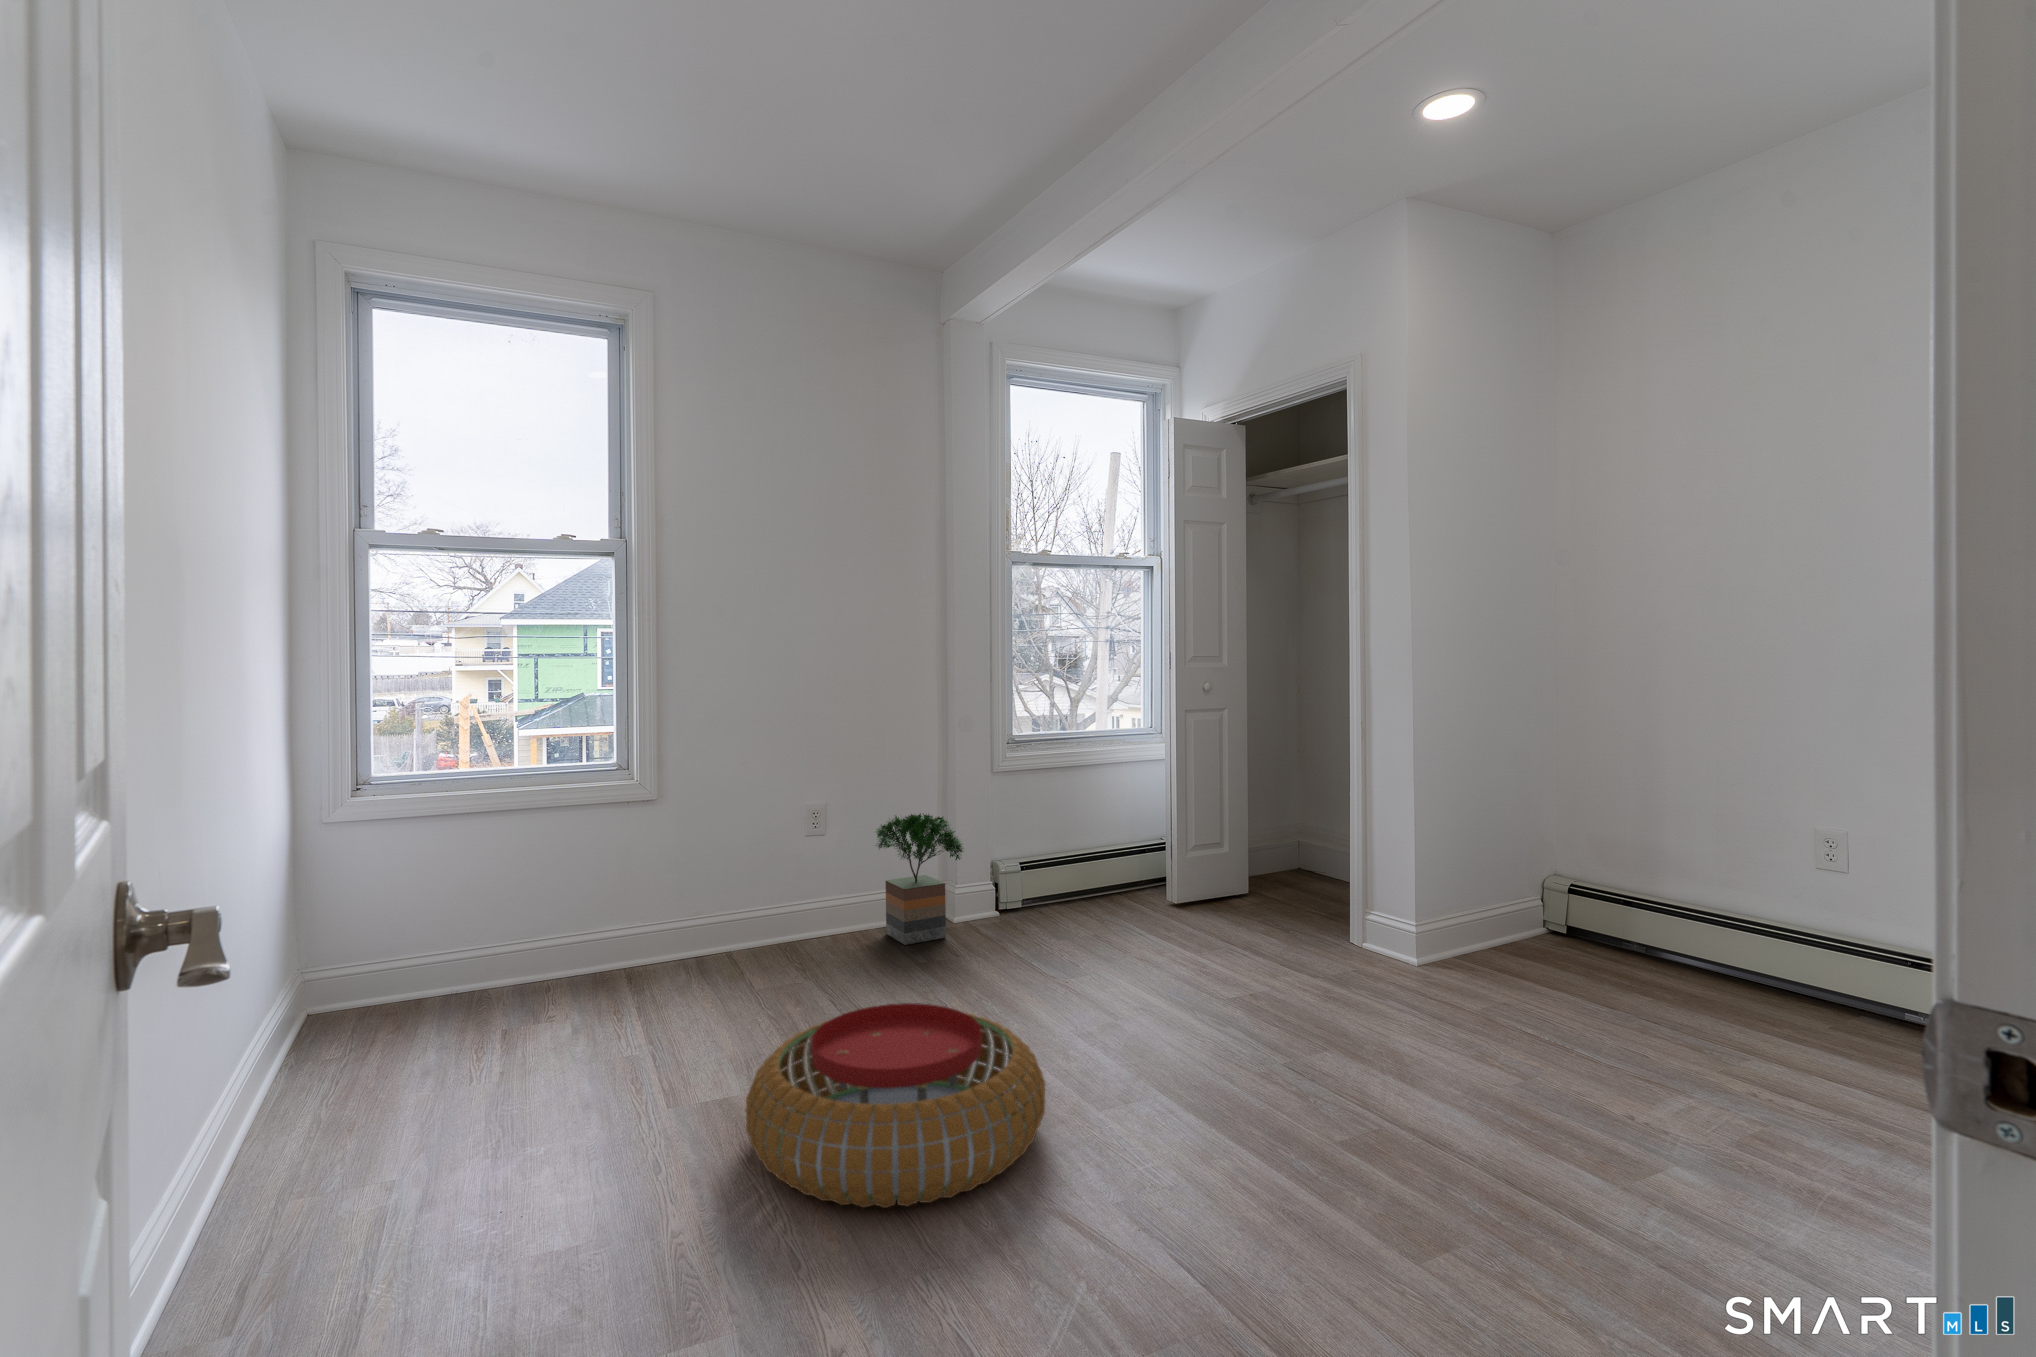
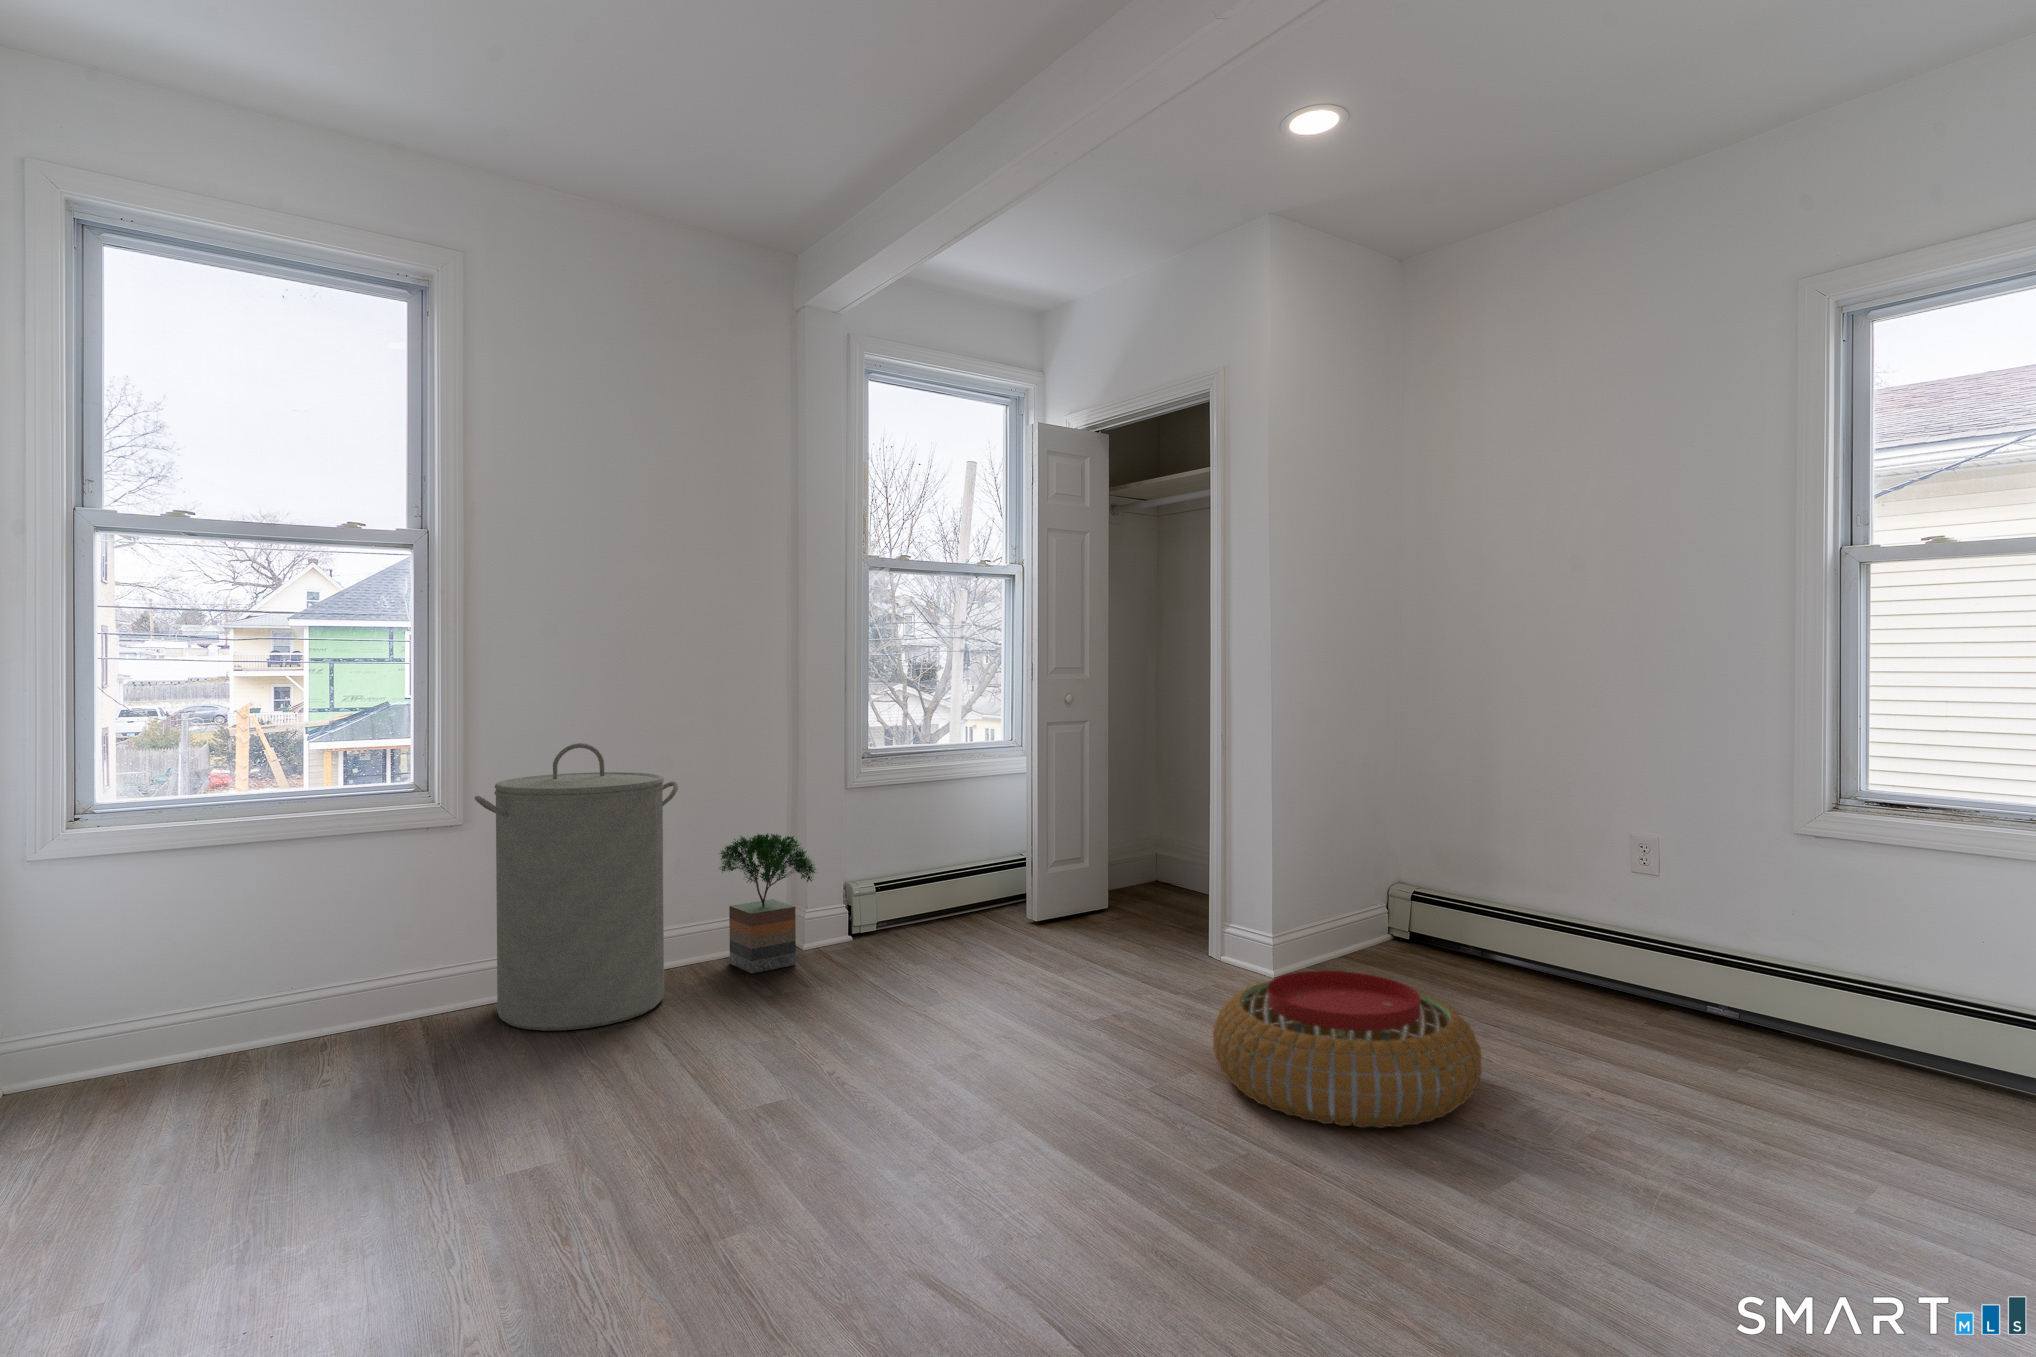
laundry hamper: none [654,730,835,994] -> present [475,743,678,1031]
pouf: present [746,1003,1045,1208] -> present [1212,971,1482,1128]

